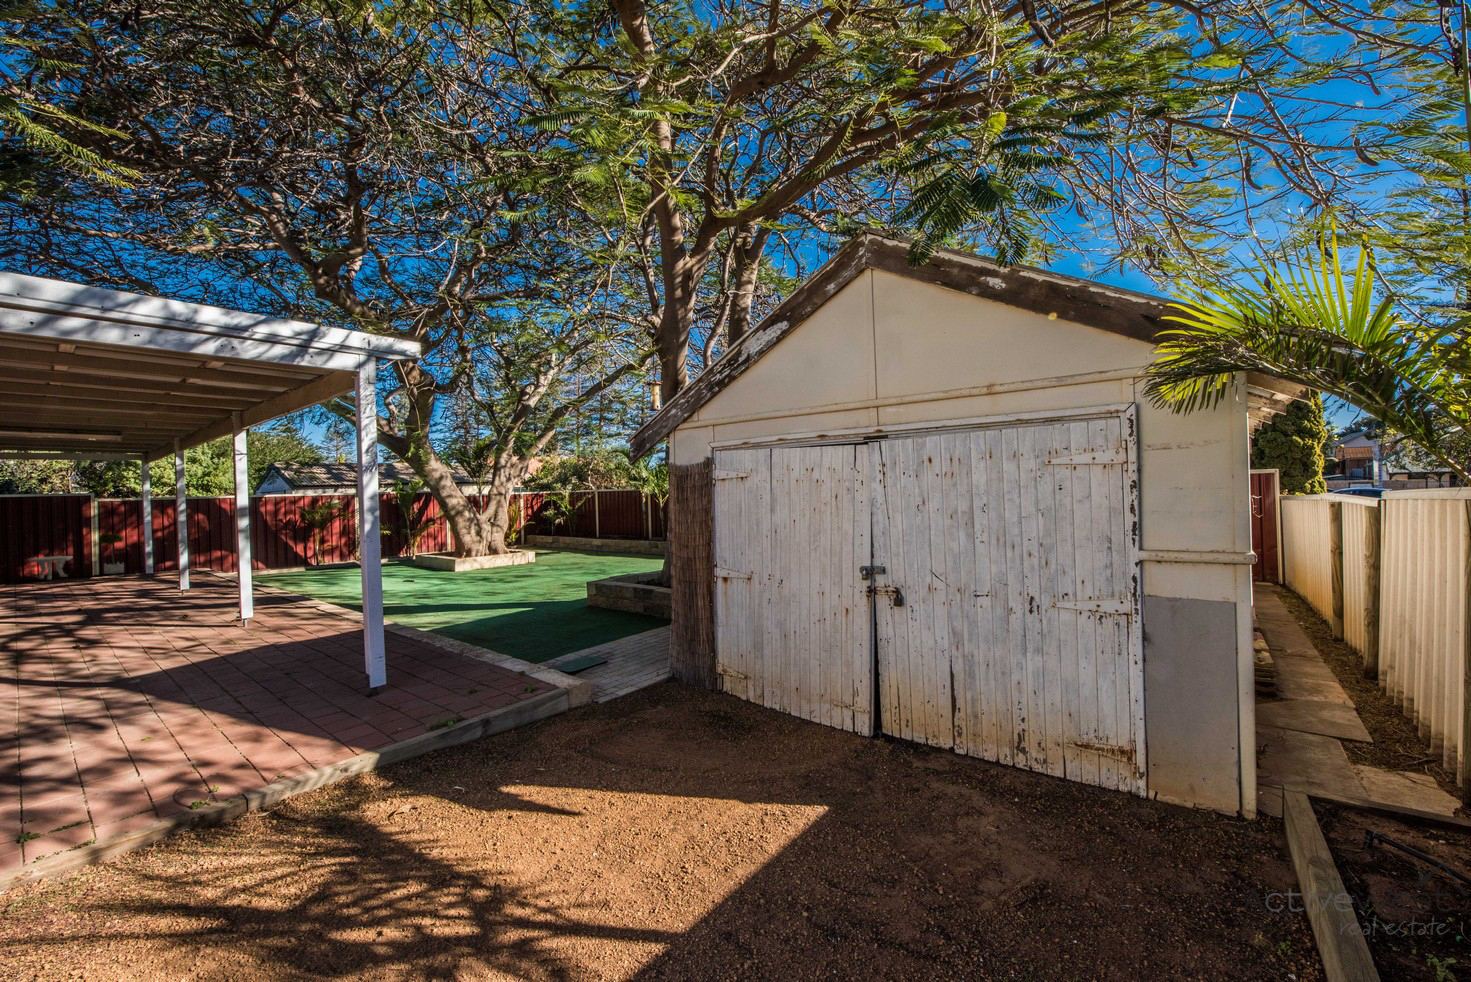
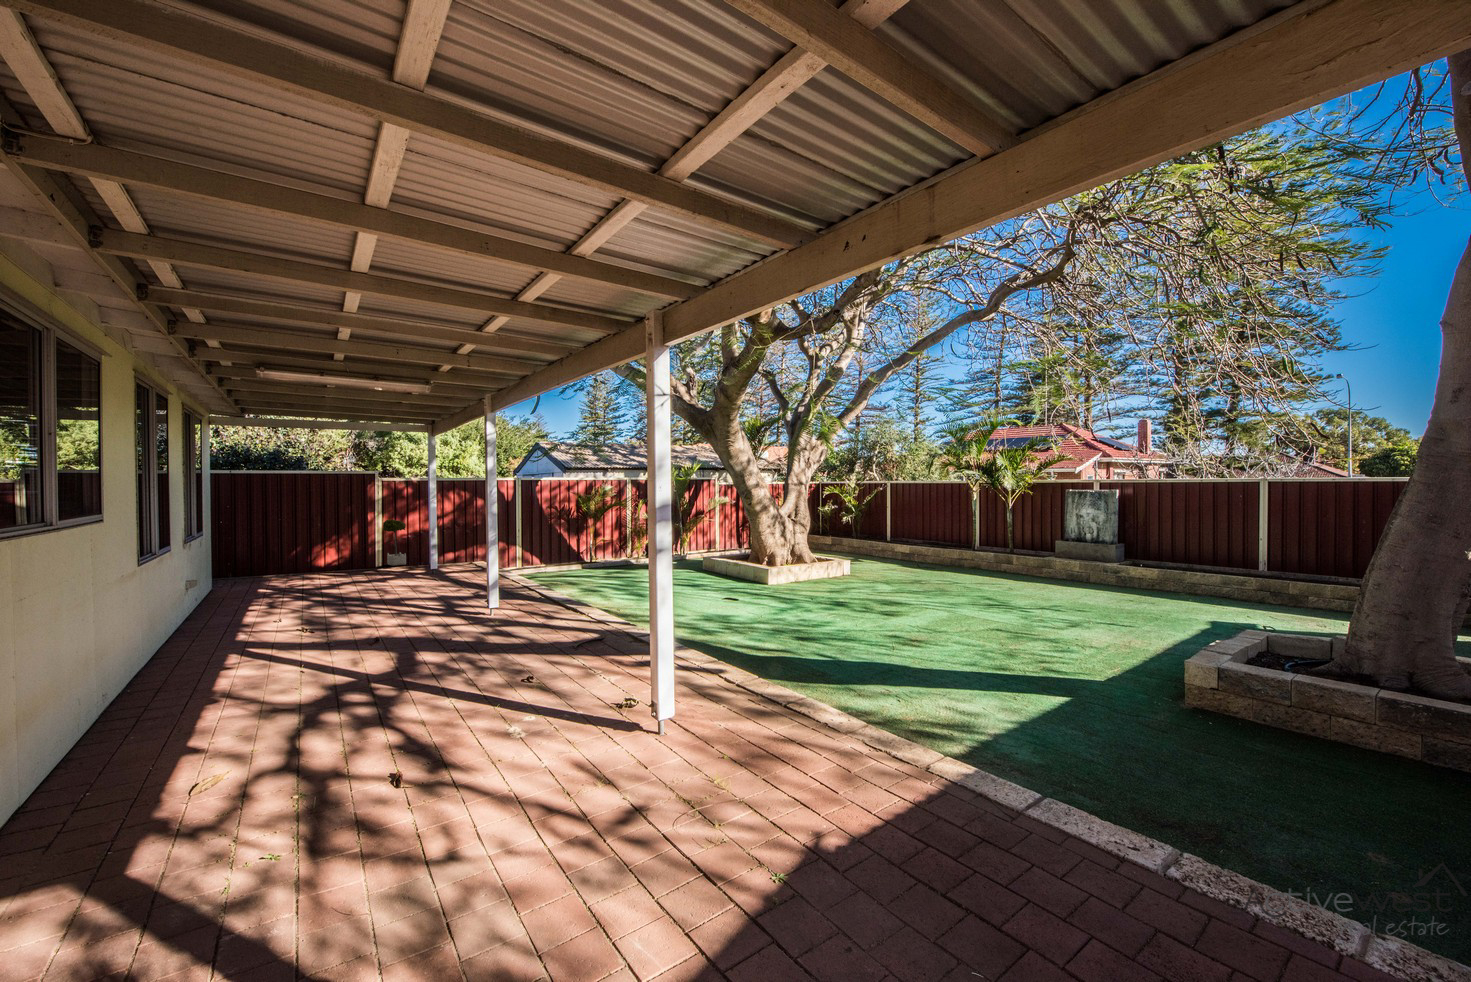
side table: present [29,556,72,580] -> none [318,544,359,571]

